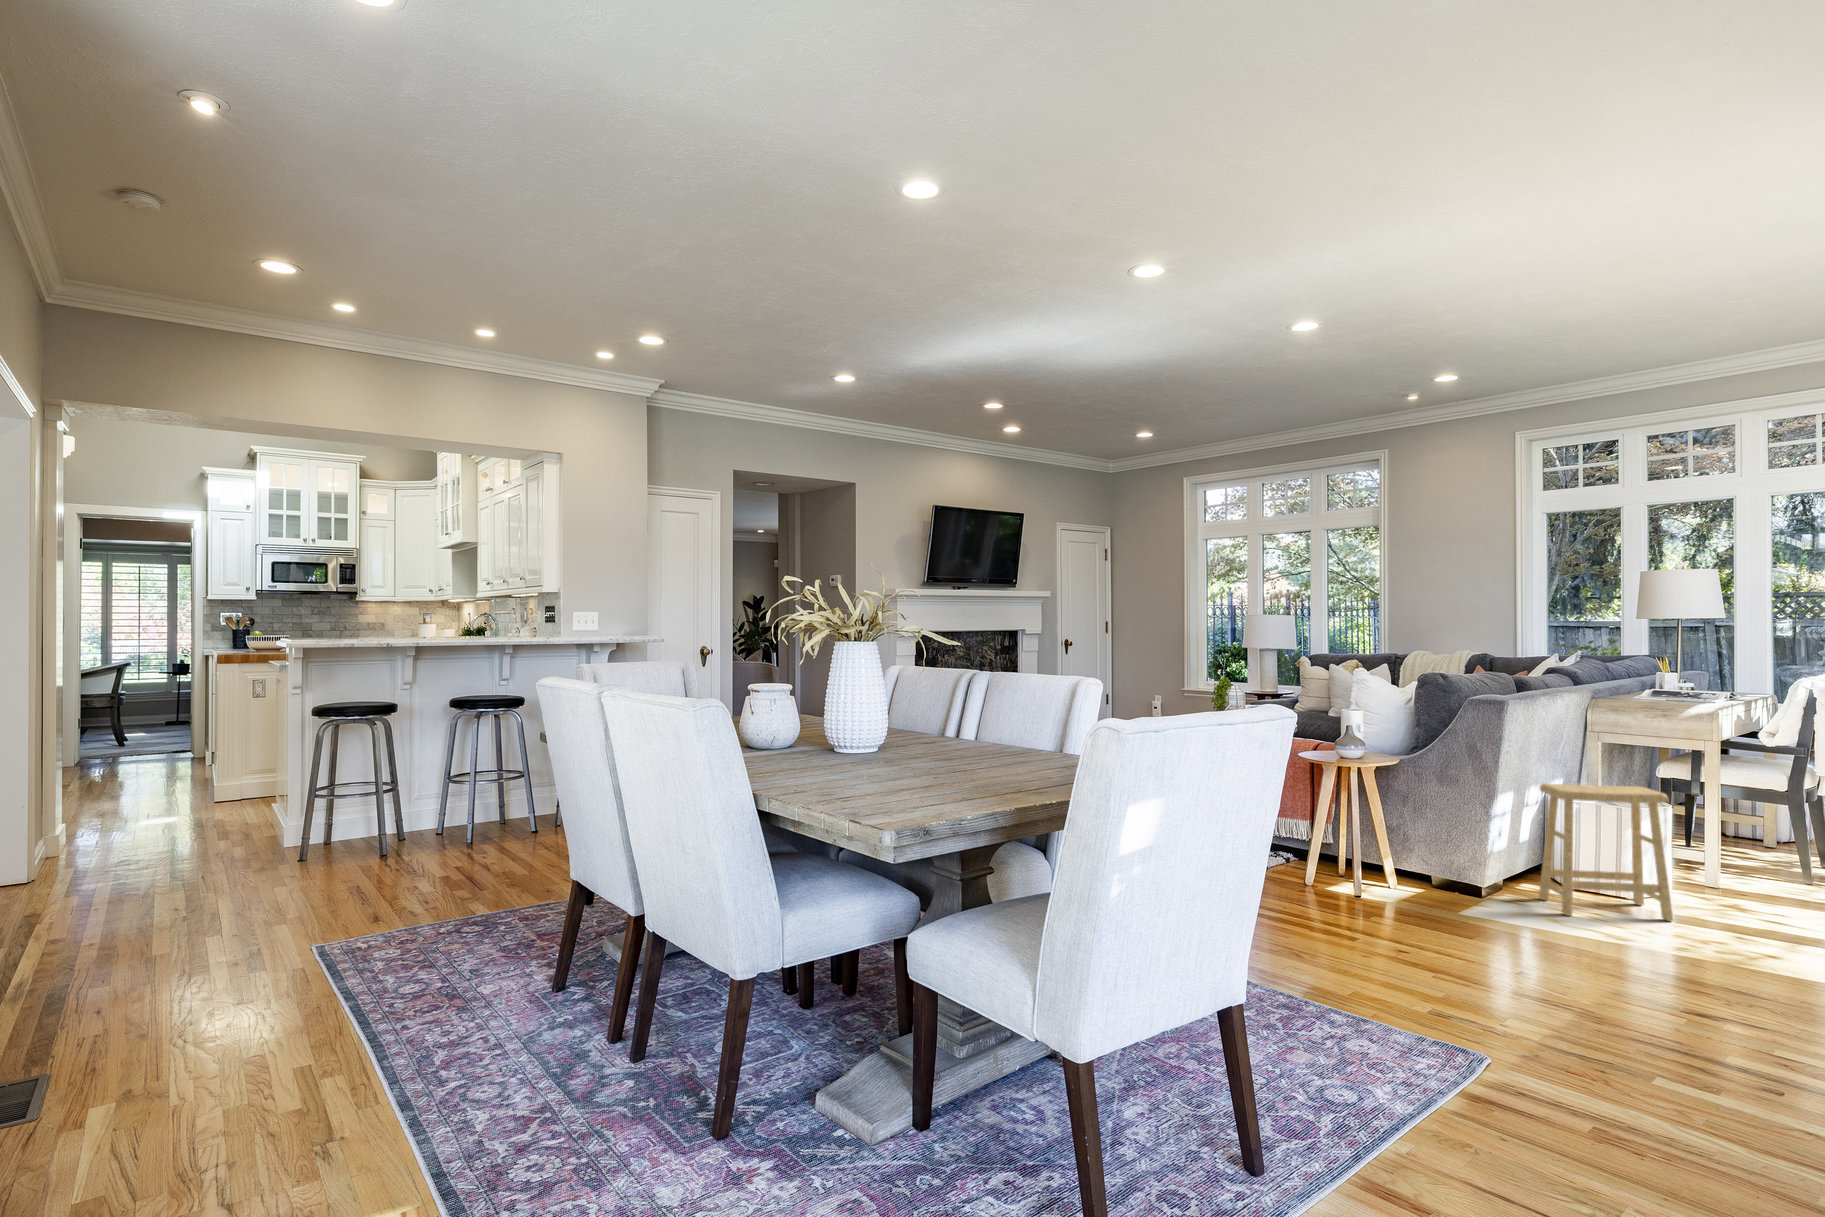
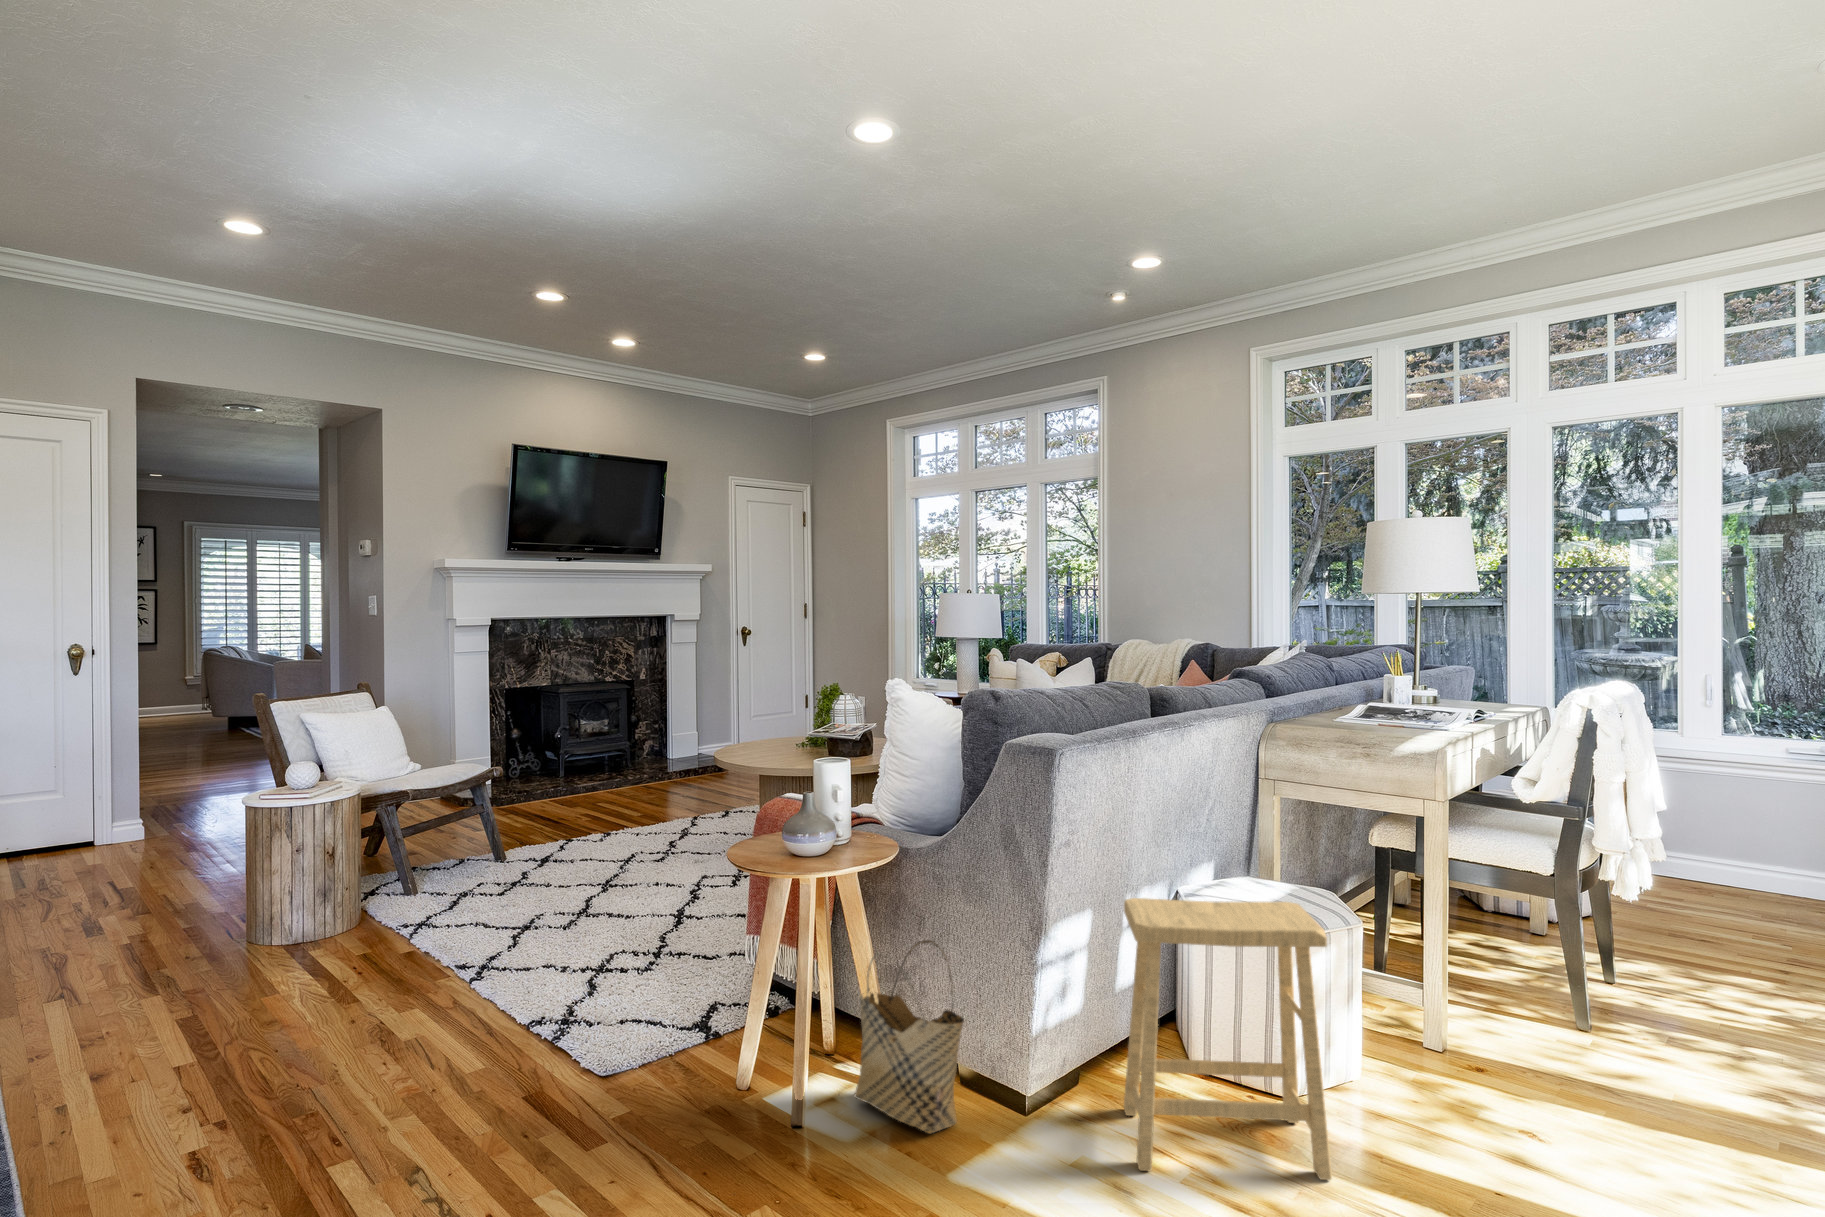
woven basket: none [1383,807,1455,901] -> present [855,940,964,1134]

